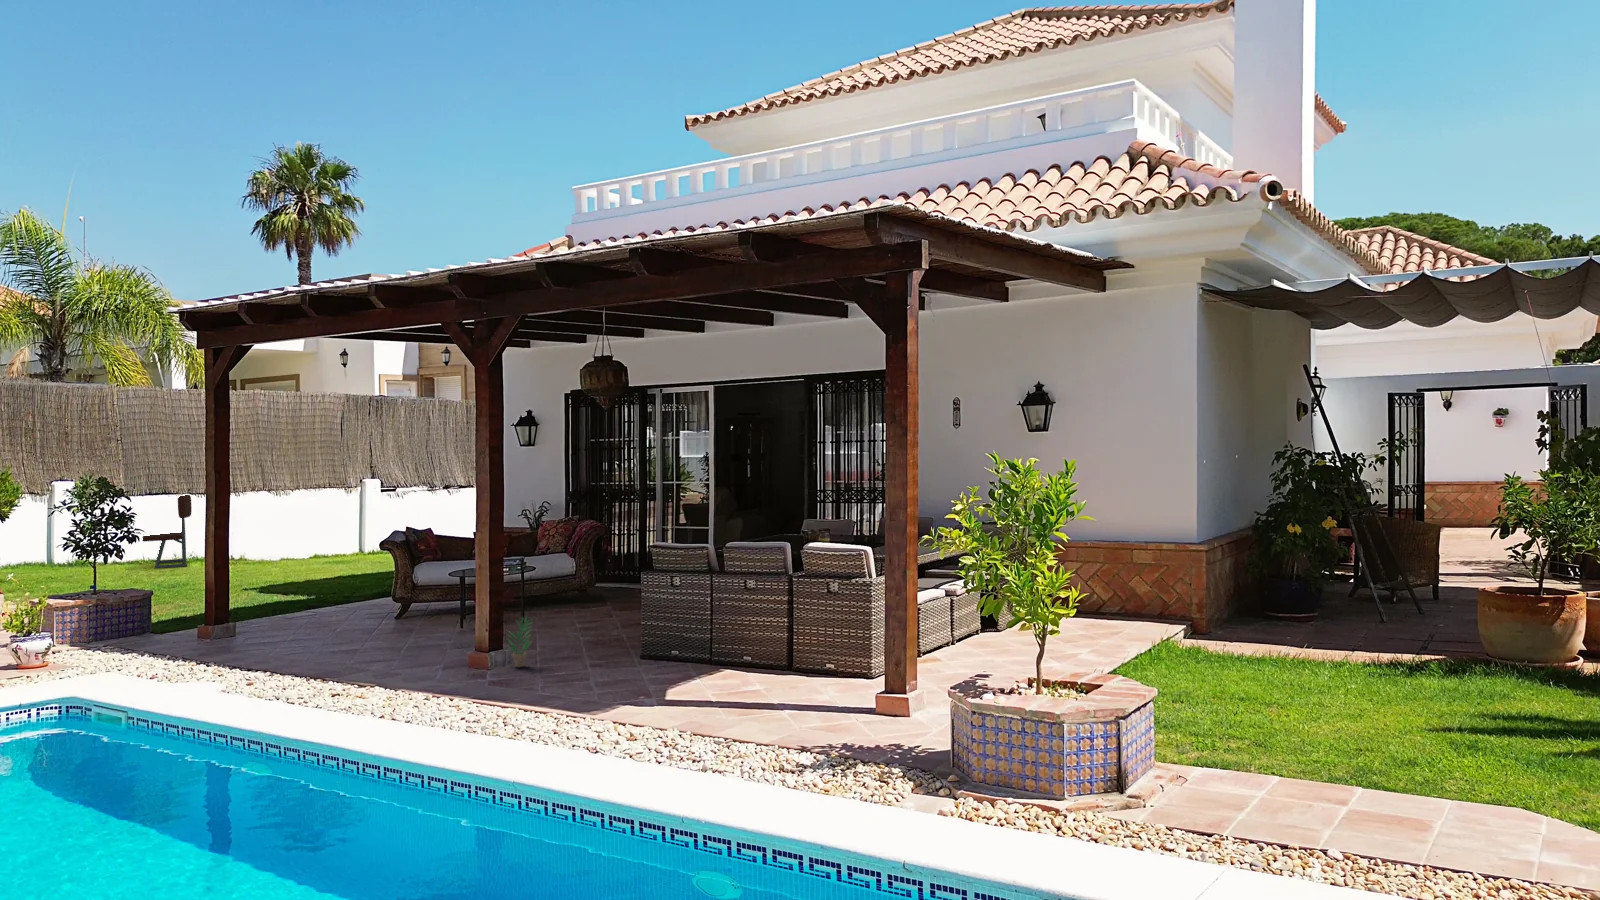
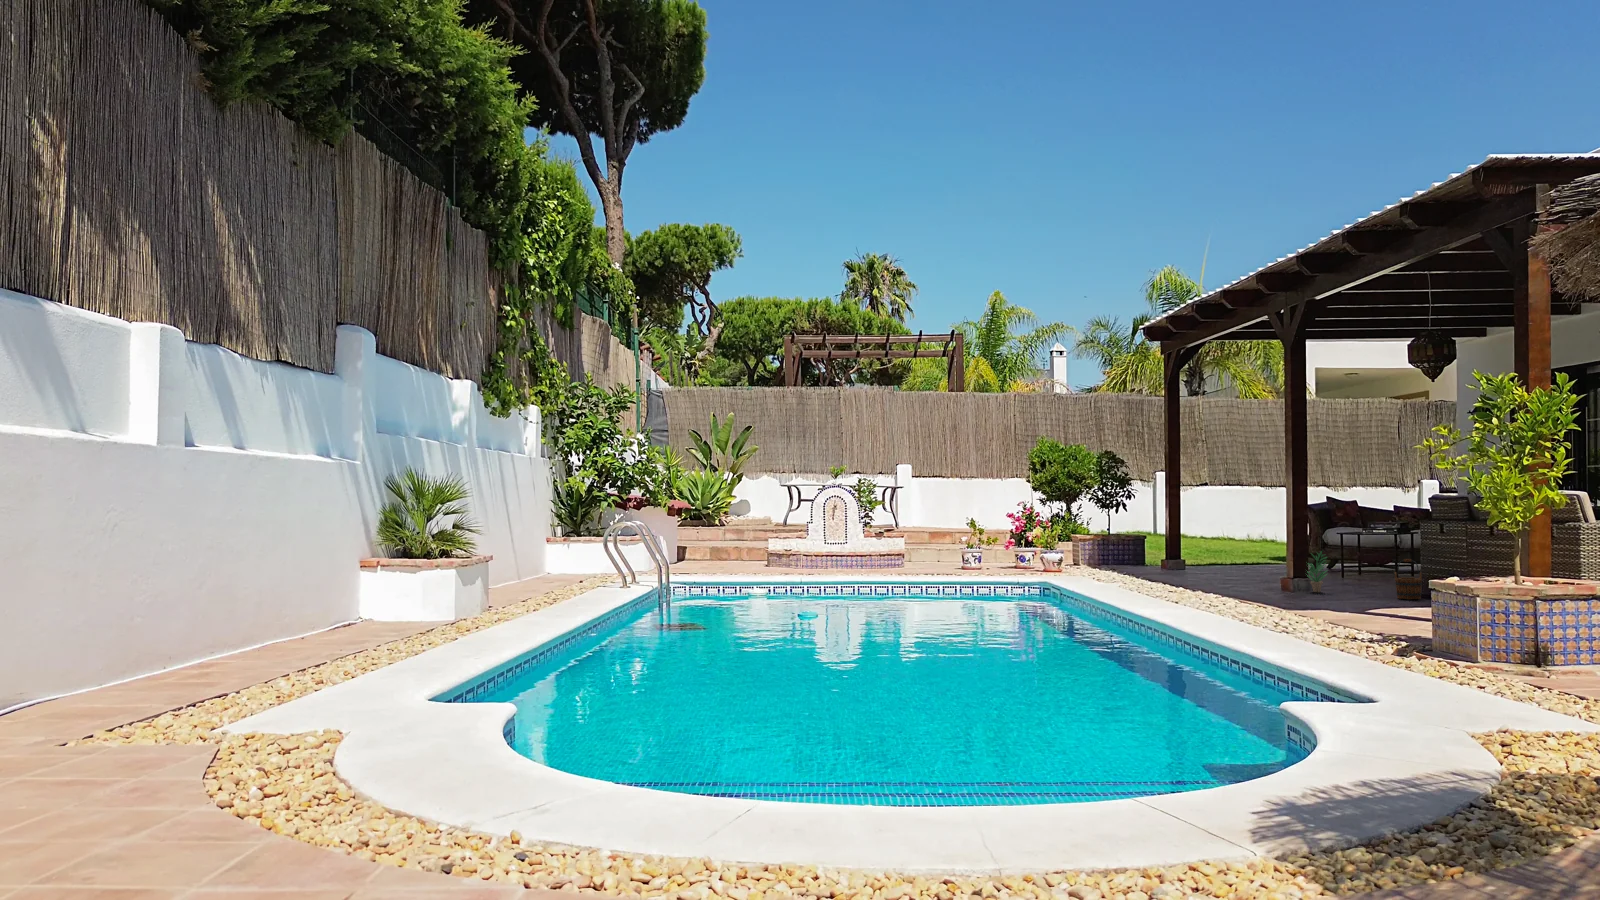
bench: present [143,495,192,569] -> none [1218,487,1259,545]
wooden bucket: none [619,618,648,666] -> present [1393,559,1422,599]

